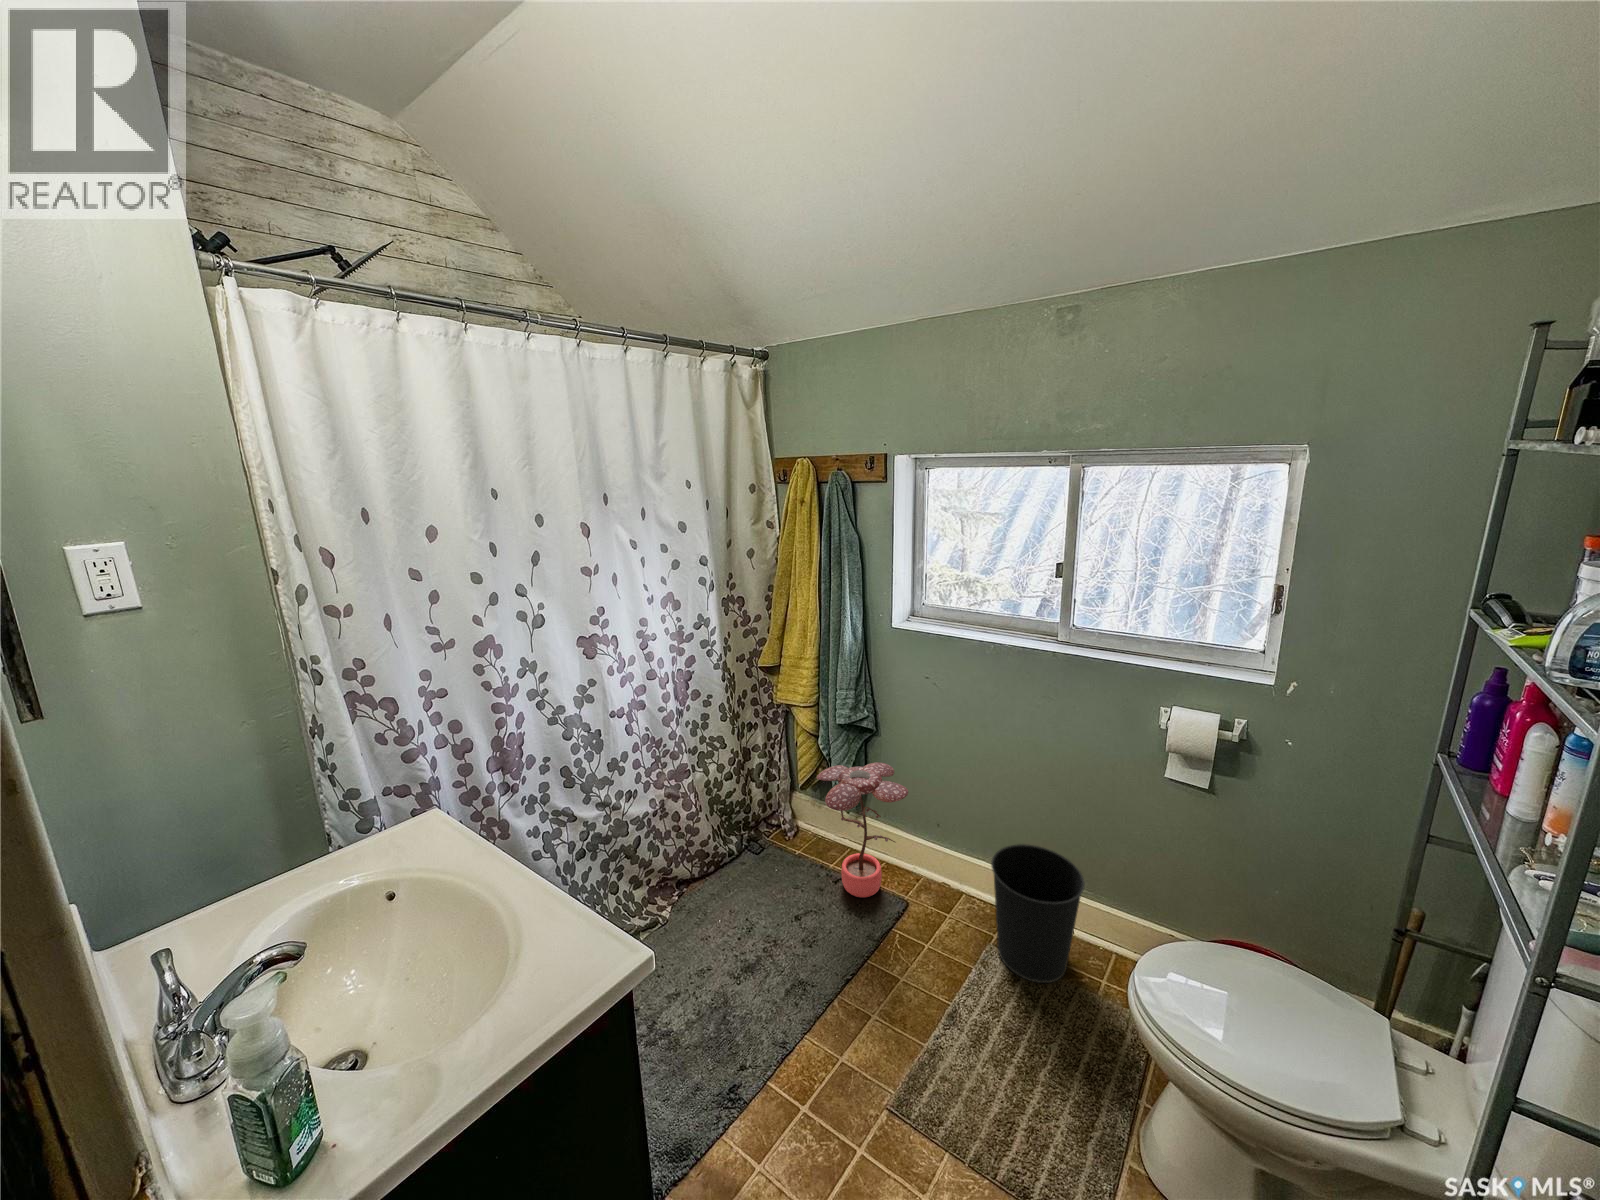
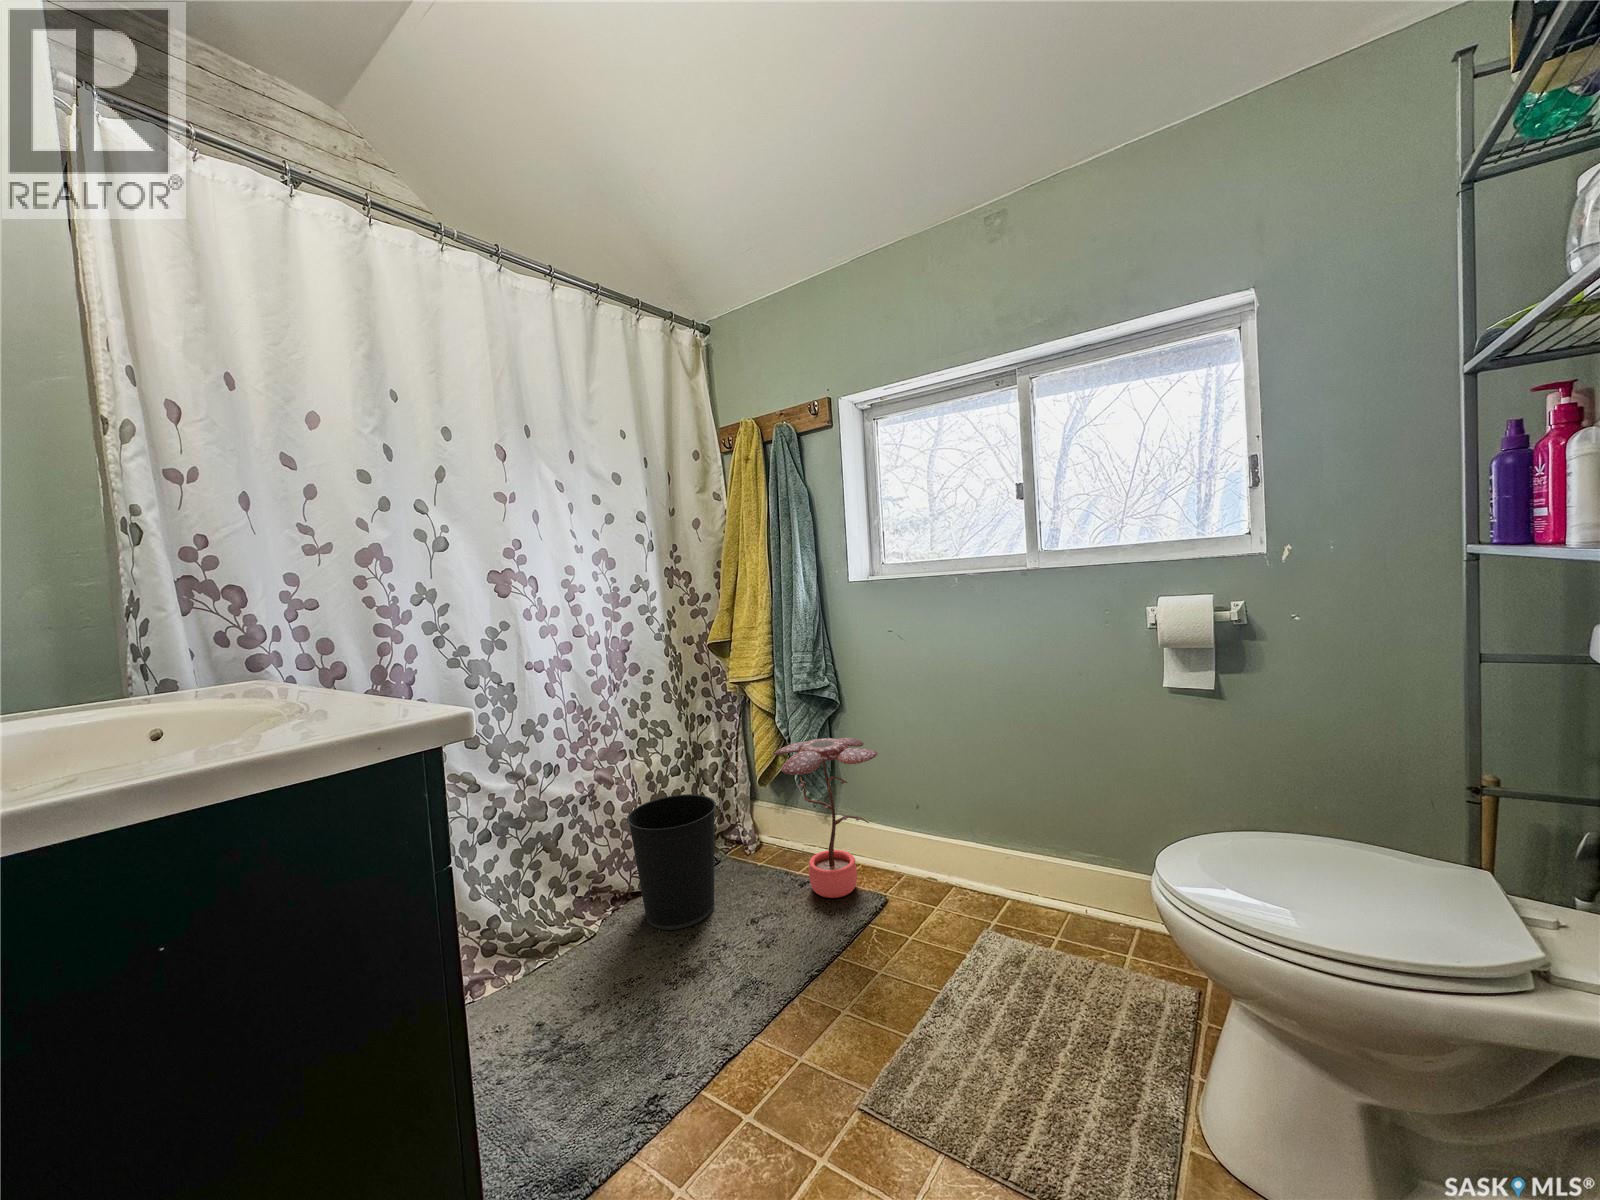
wastebasket: present [991,844,1085,983] -> present [627,794,716,930]

